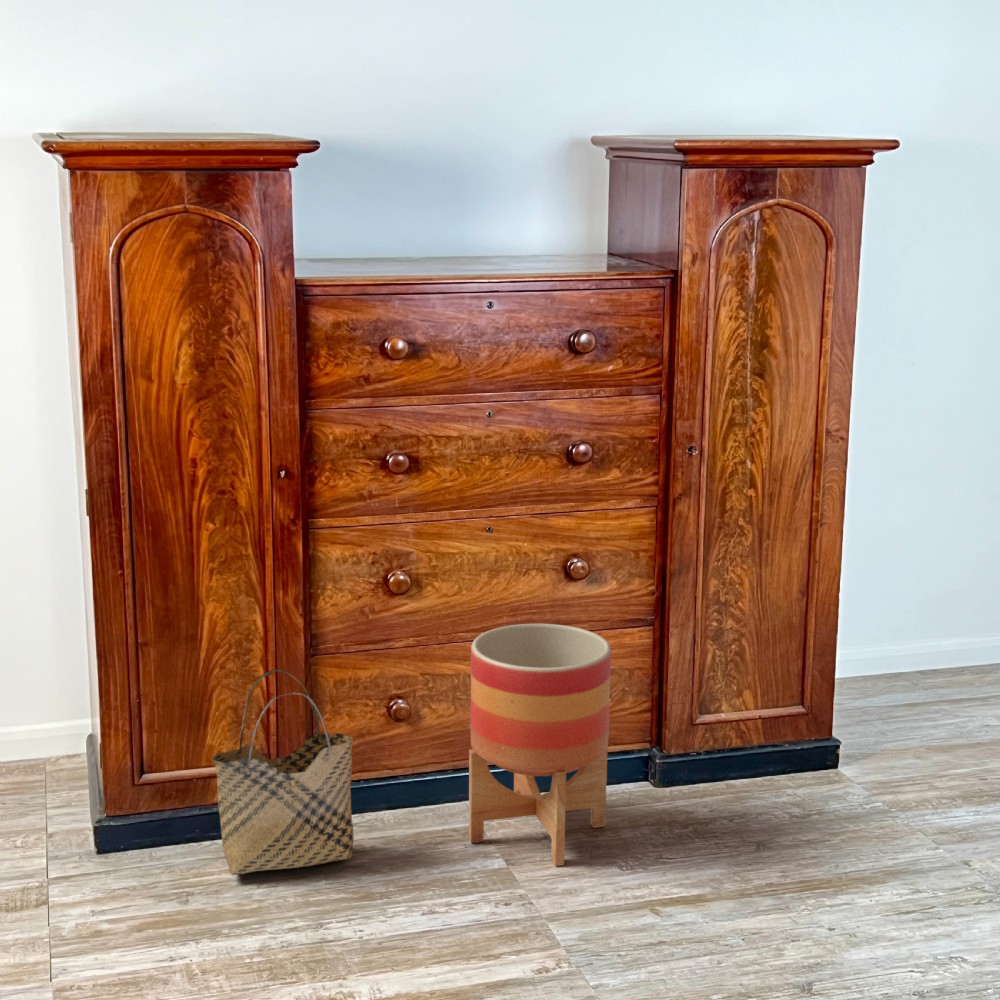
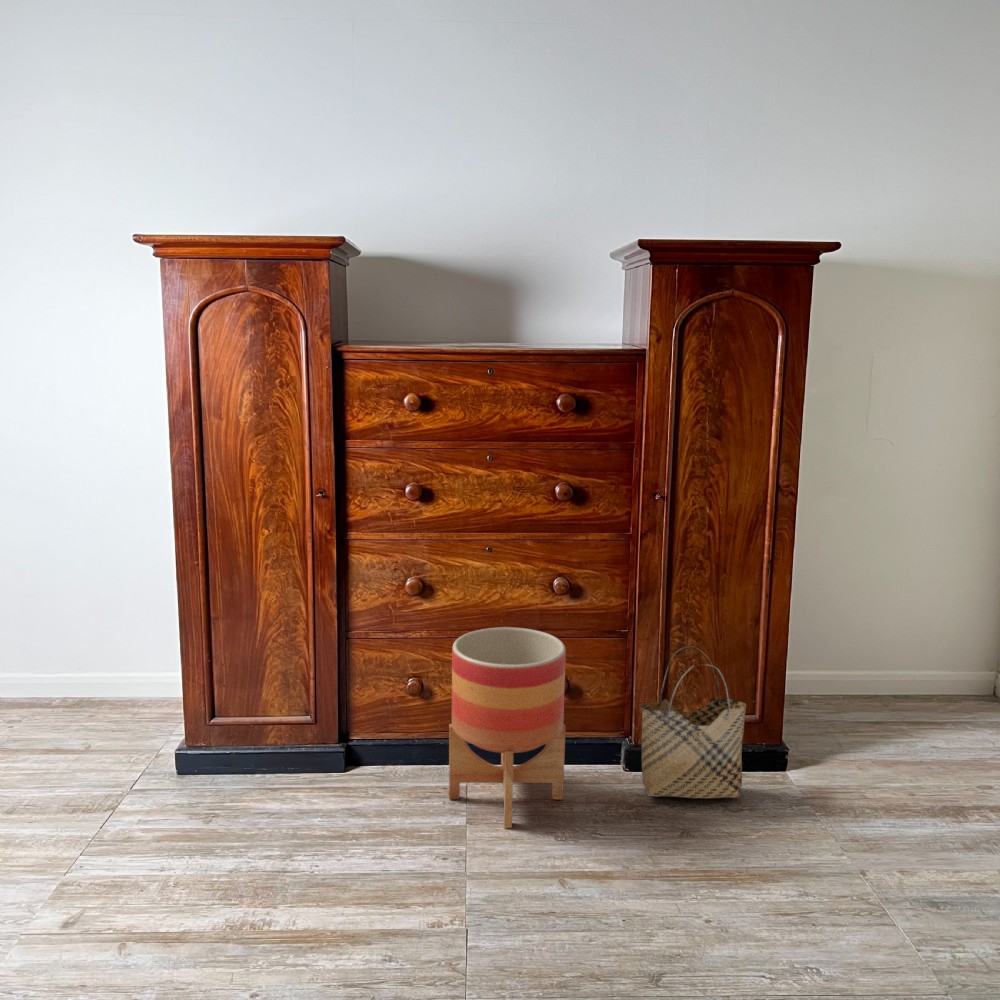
woven basket: present [213,670,354,875] -> present [641,645,746,798]

